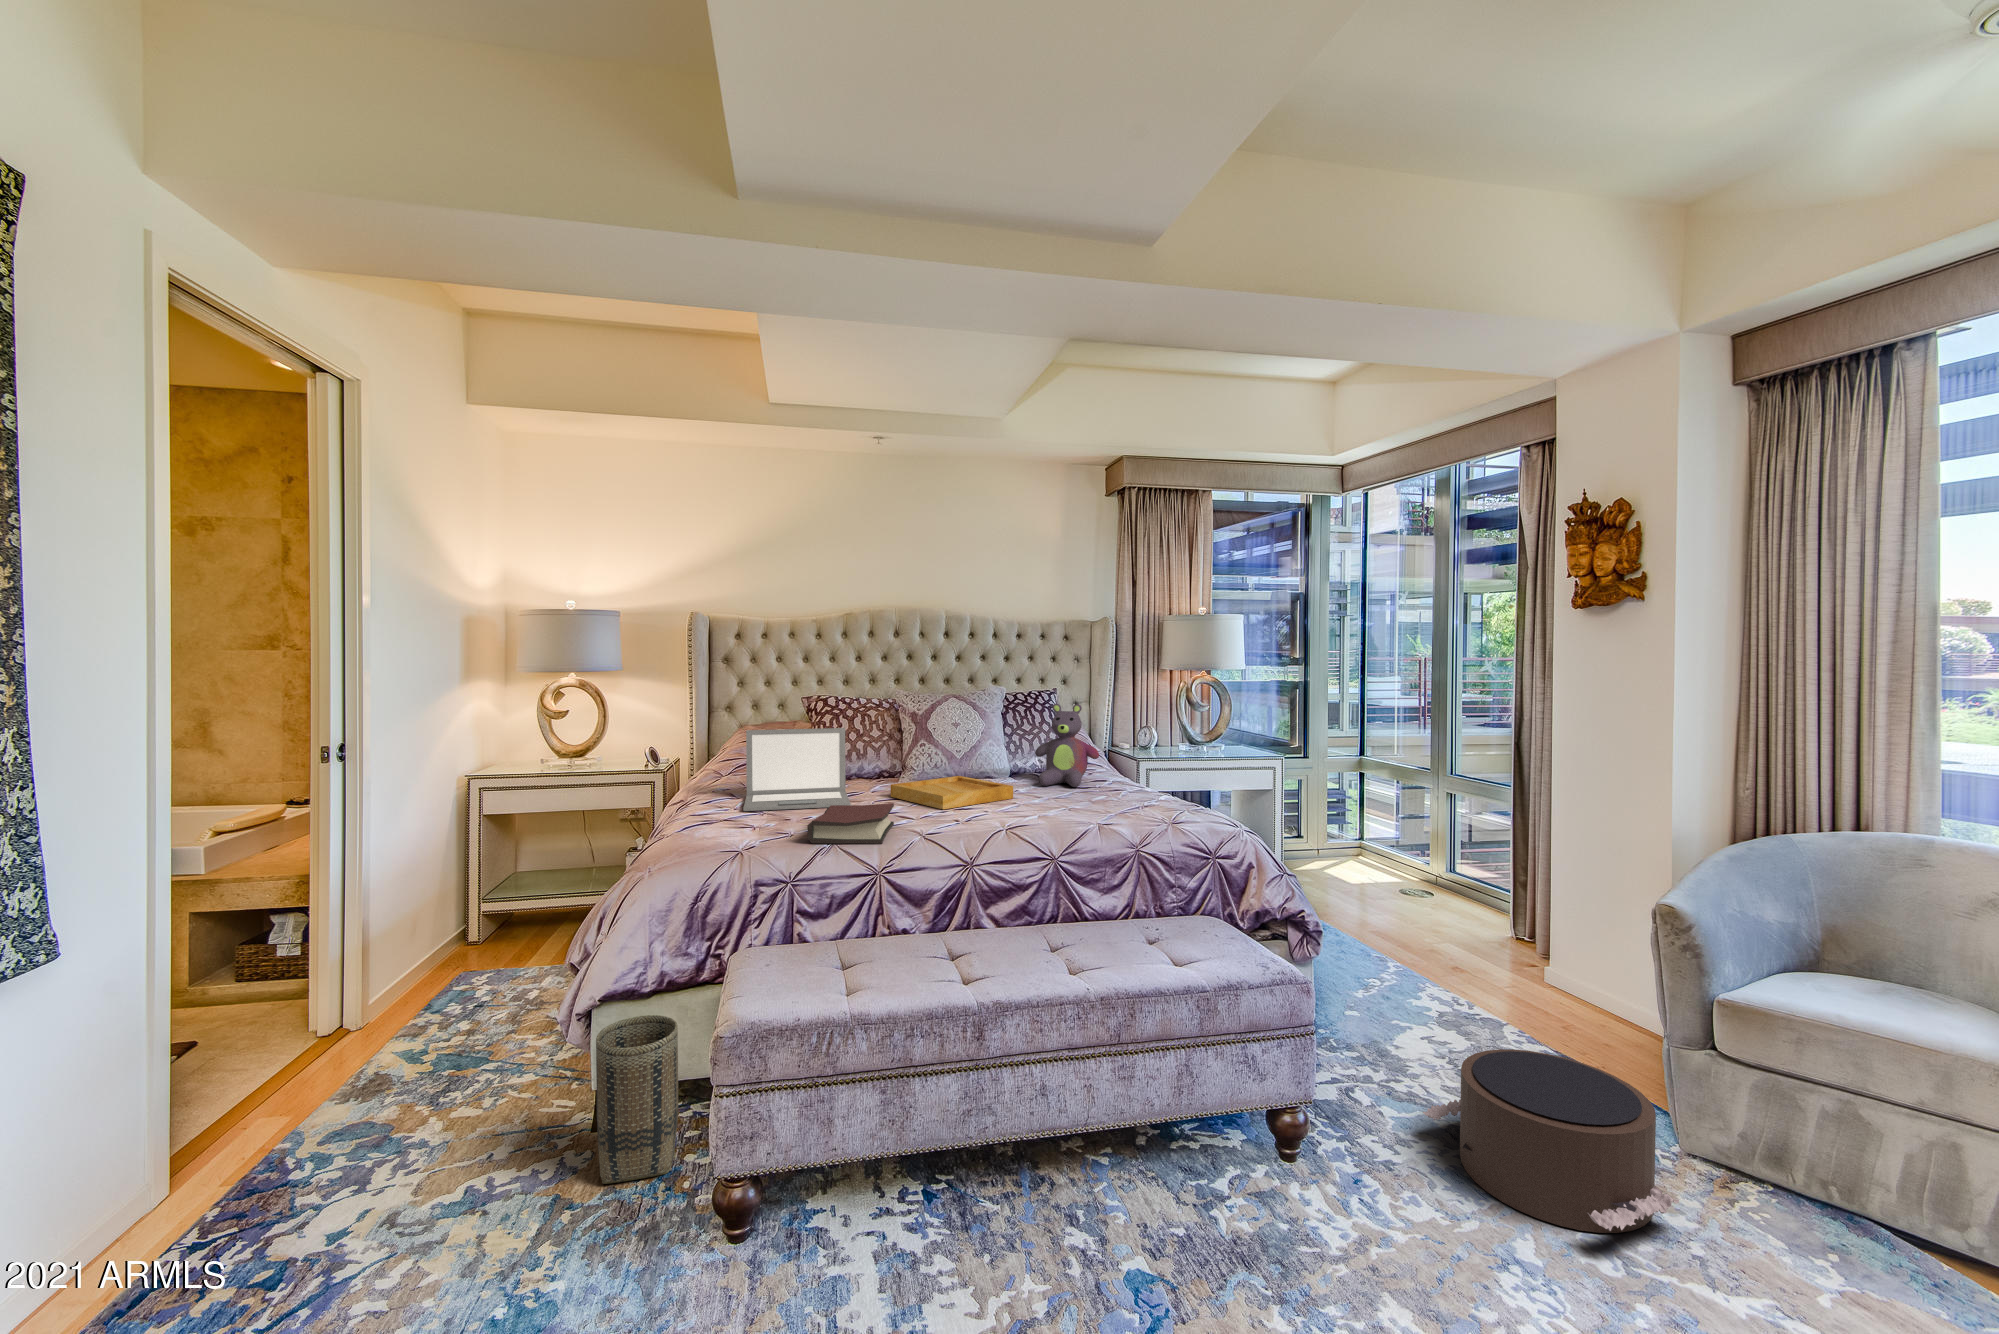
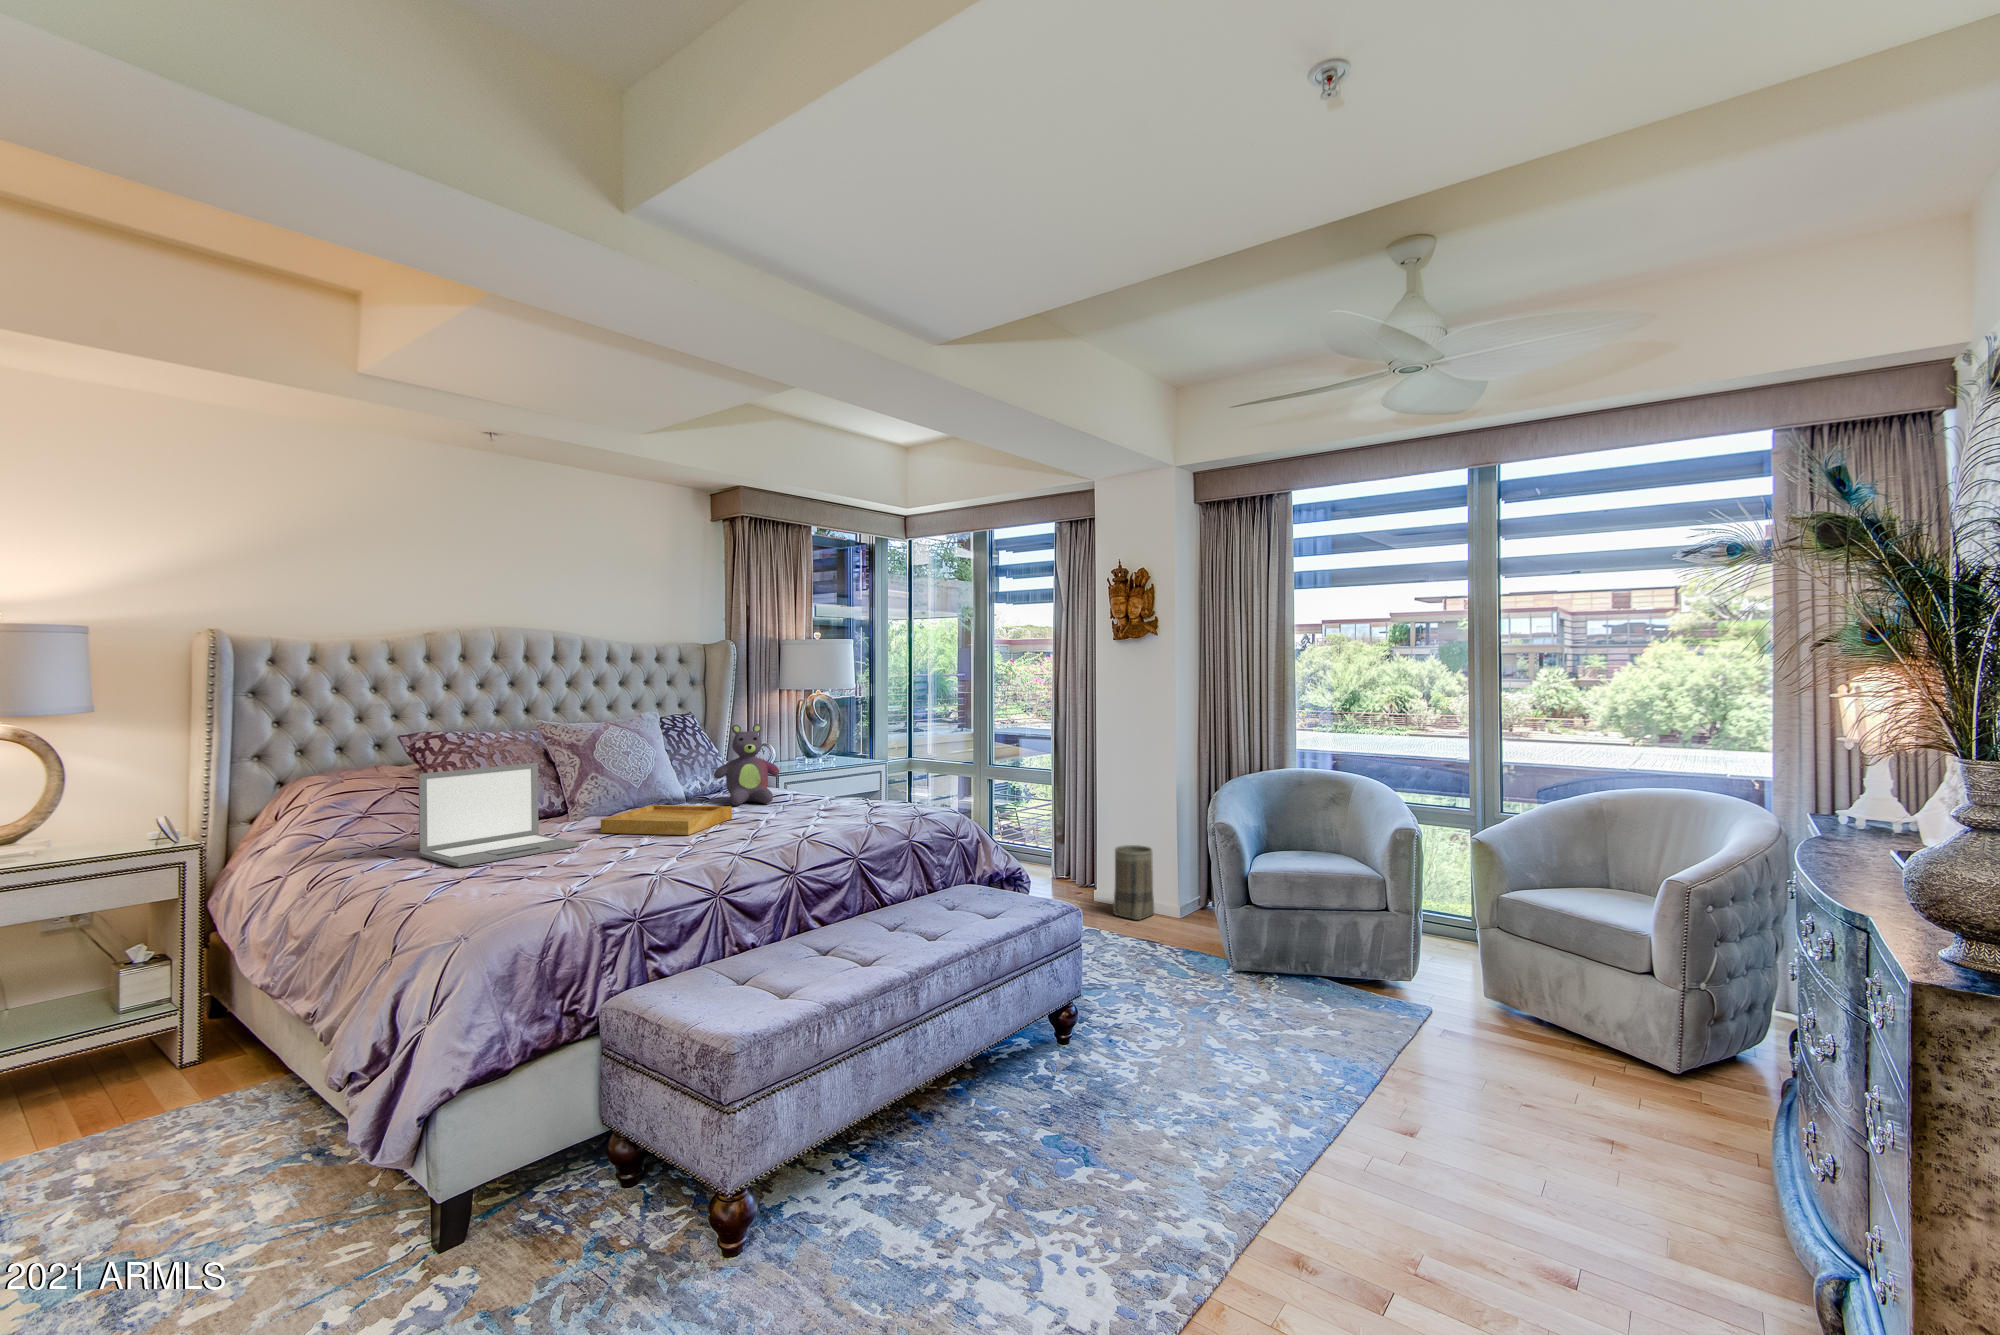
hardback book: present [808,803,894,844] -> none [599,831,704,878]
basket: present [596,1015,678,1184] -> present [1113,845,1154,920]
pouf: present [1423,1049,1679,1233] -> none [1120,932,1262,1027]

